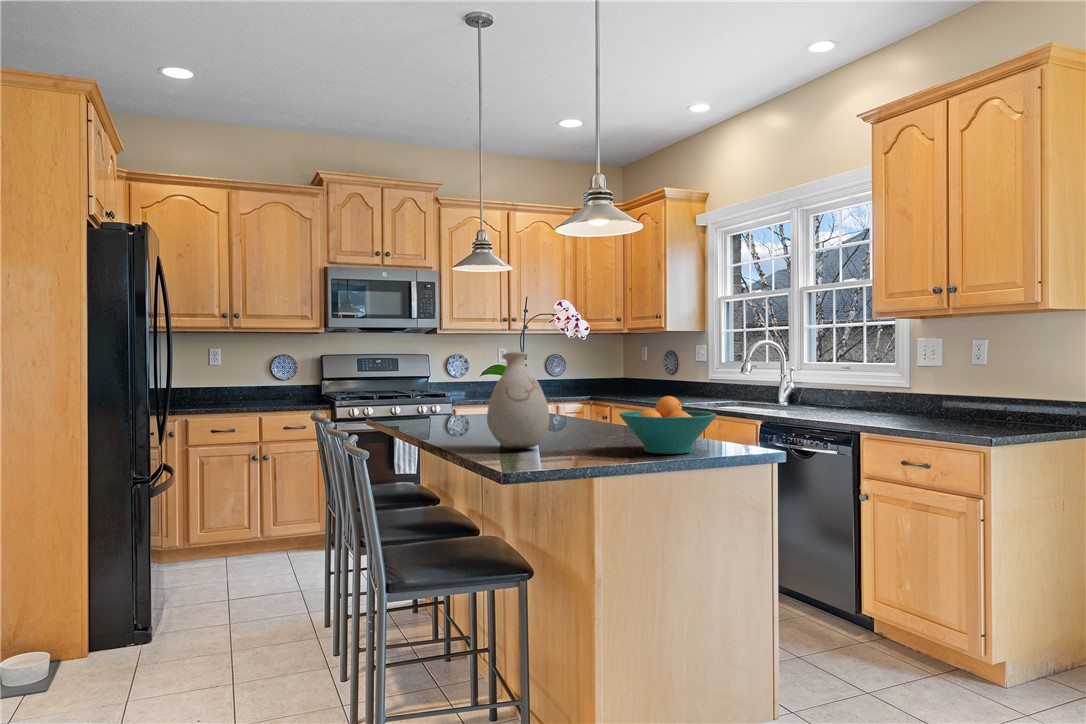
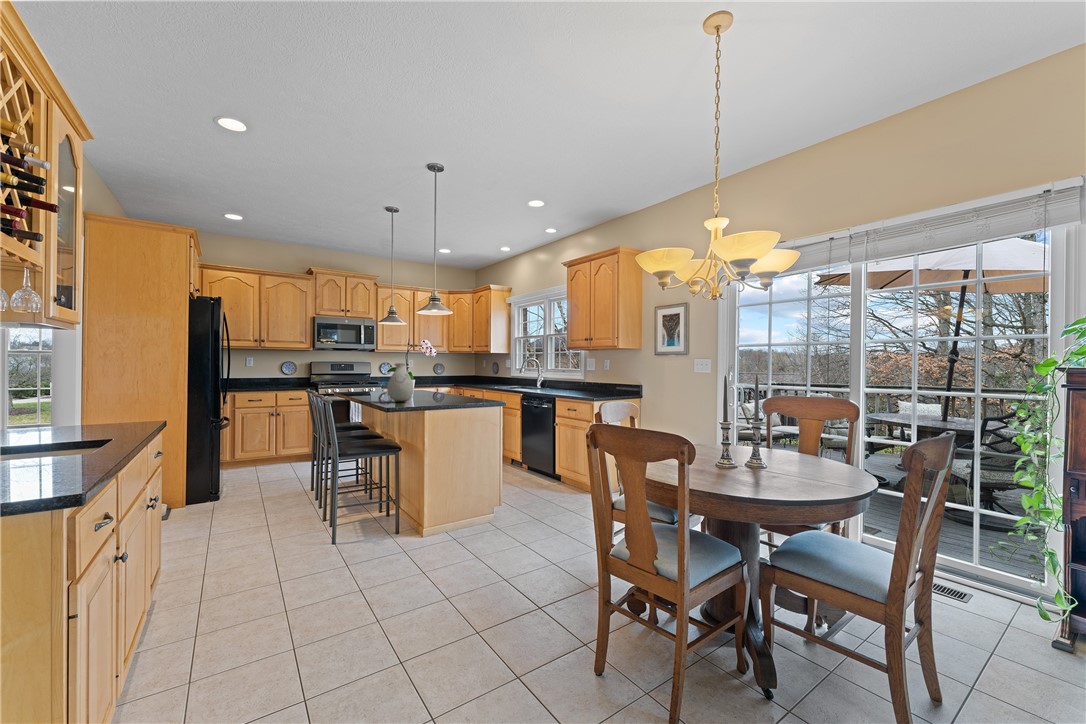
fruit bowl: present [619,396,716,454] -> none [440,381,477,403]

